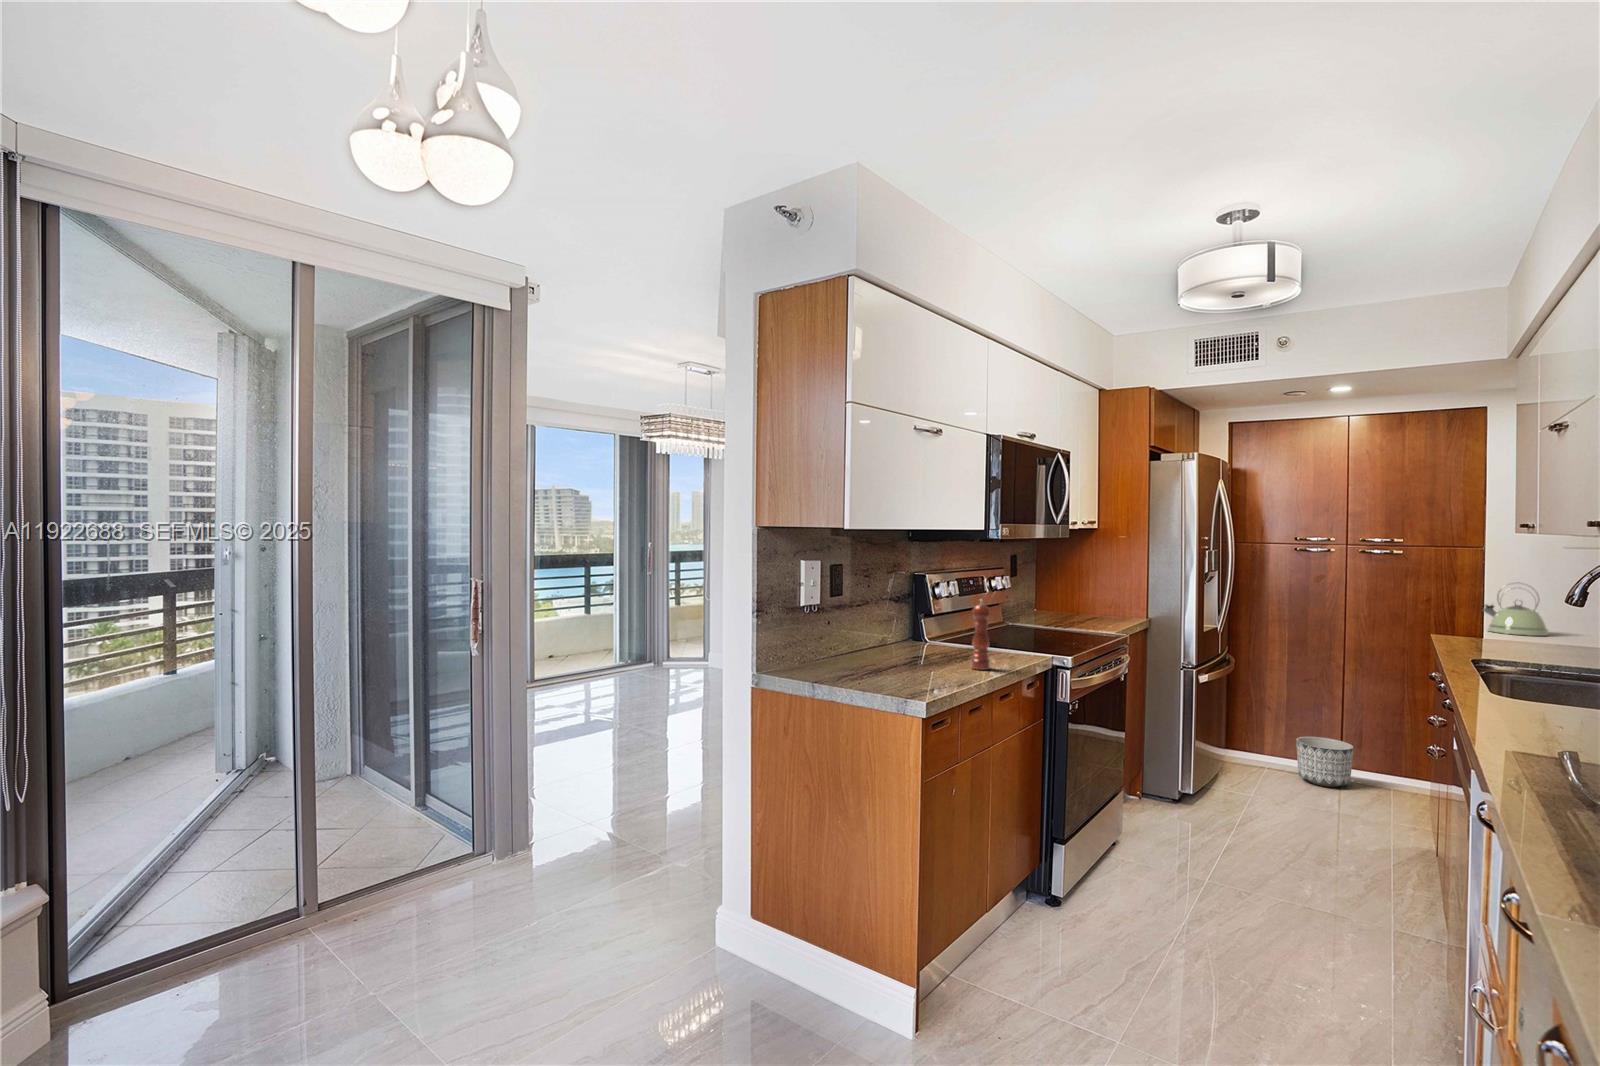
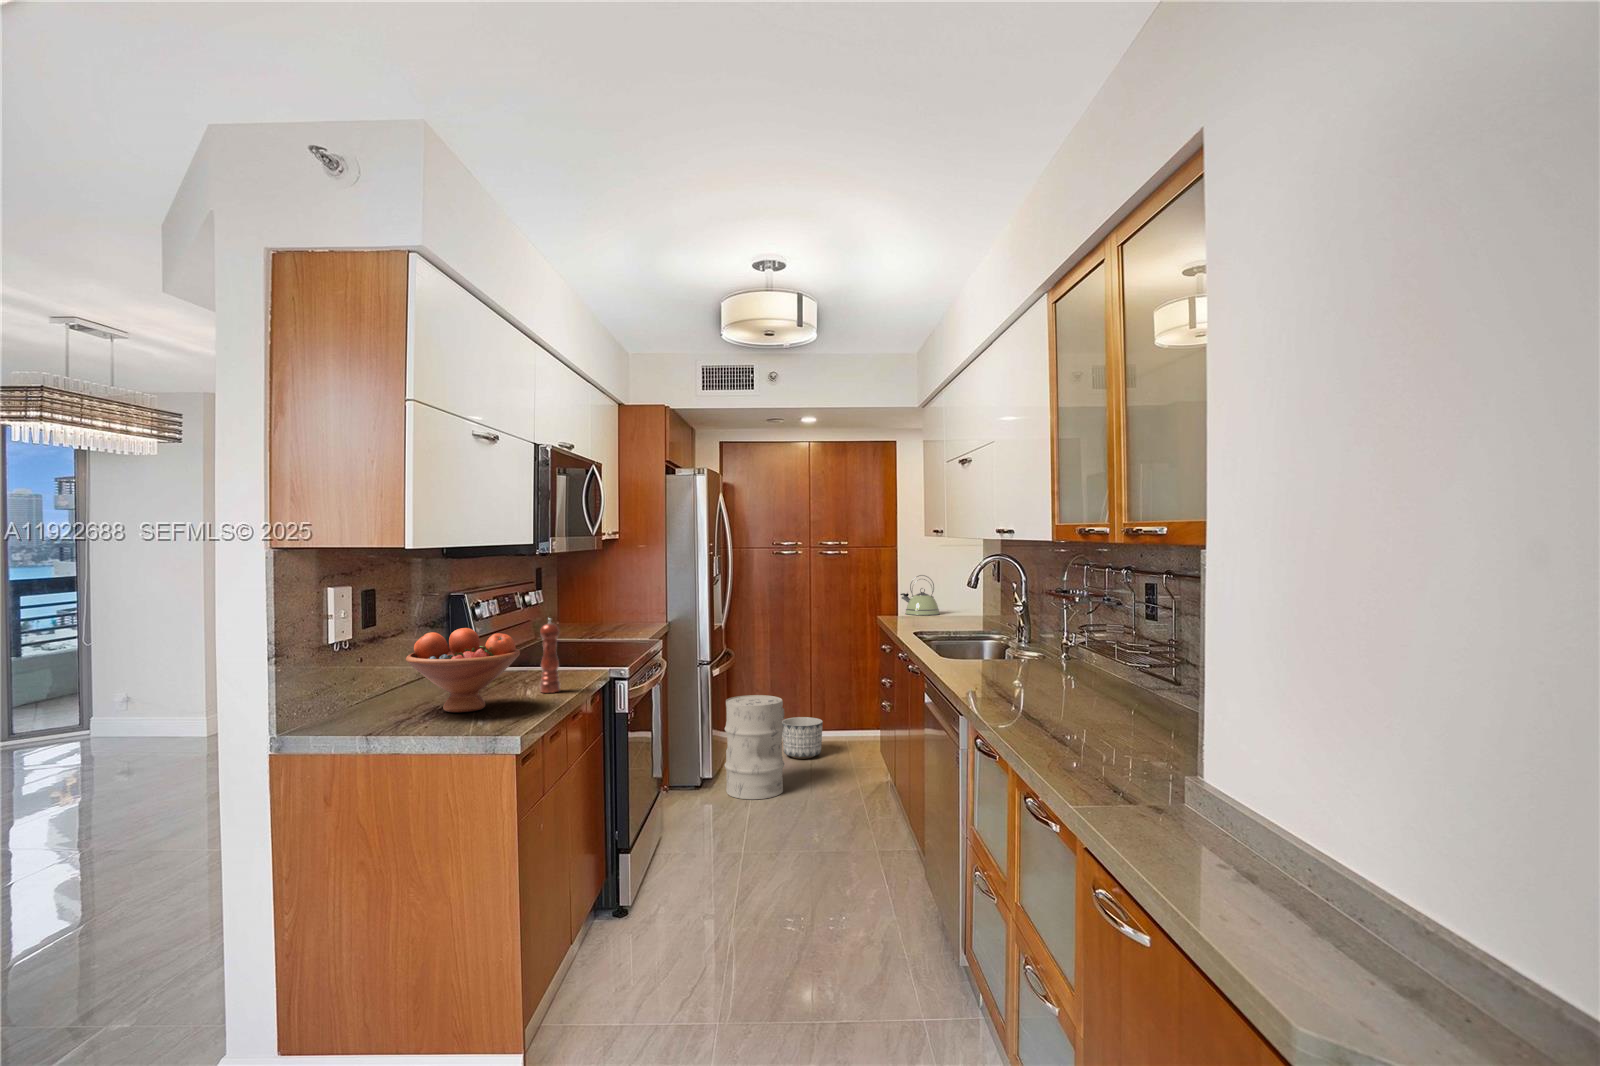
fruit bowl: none [850,602,945,677] -> present [406,628,520,712]
trash can: none [1213,702,1290,821] -> present [725,695,784,799]

